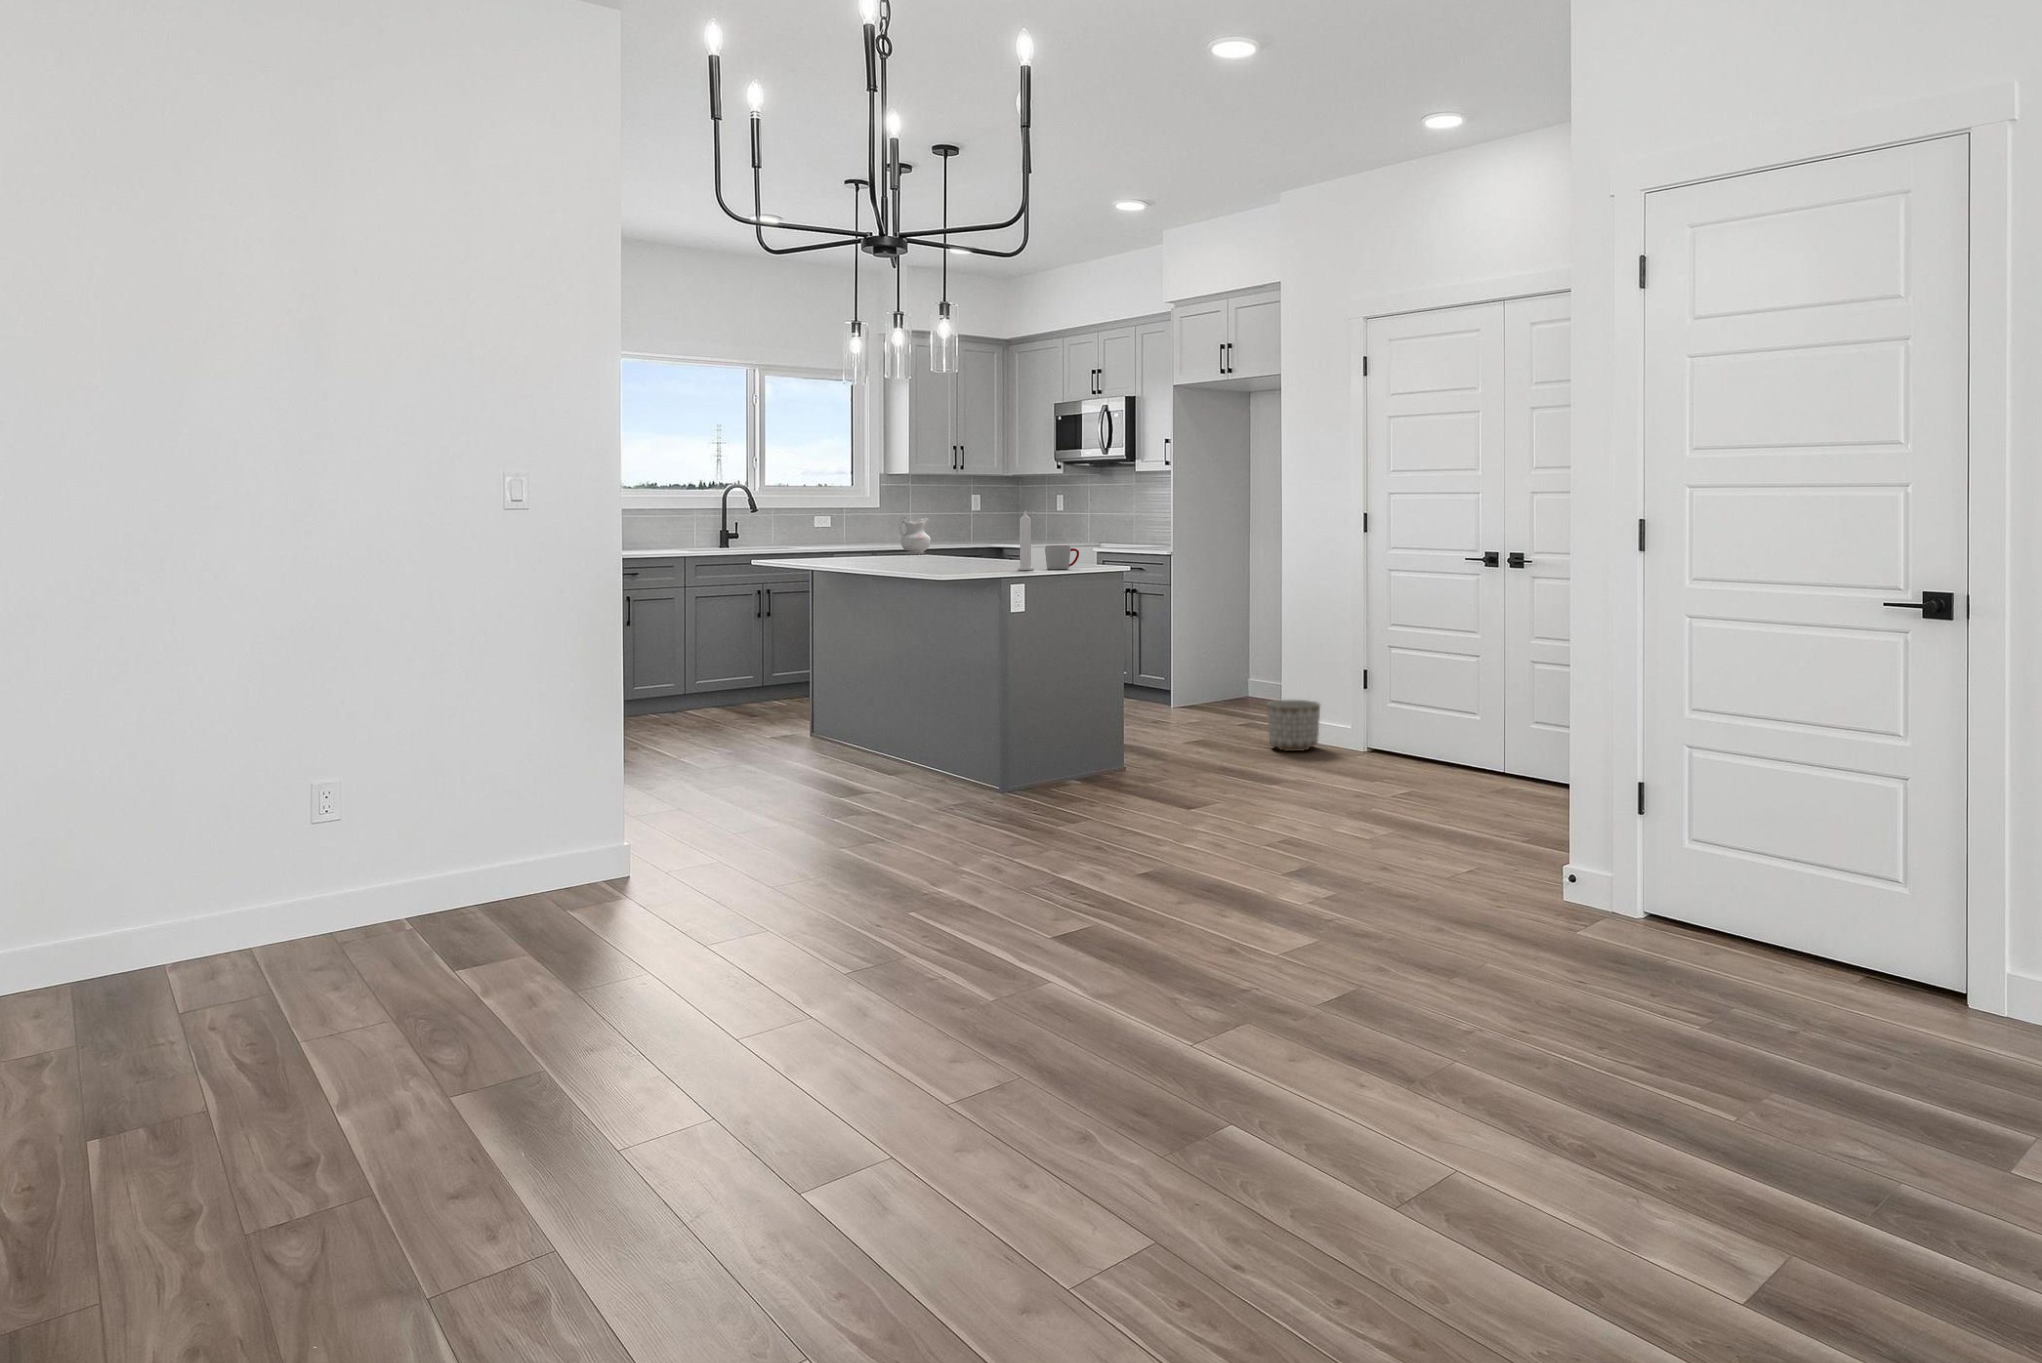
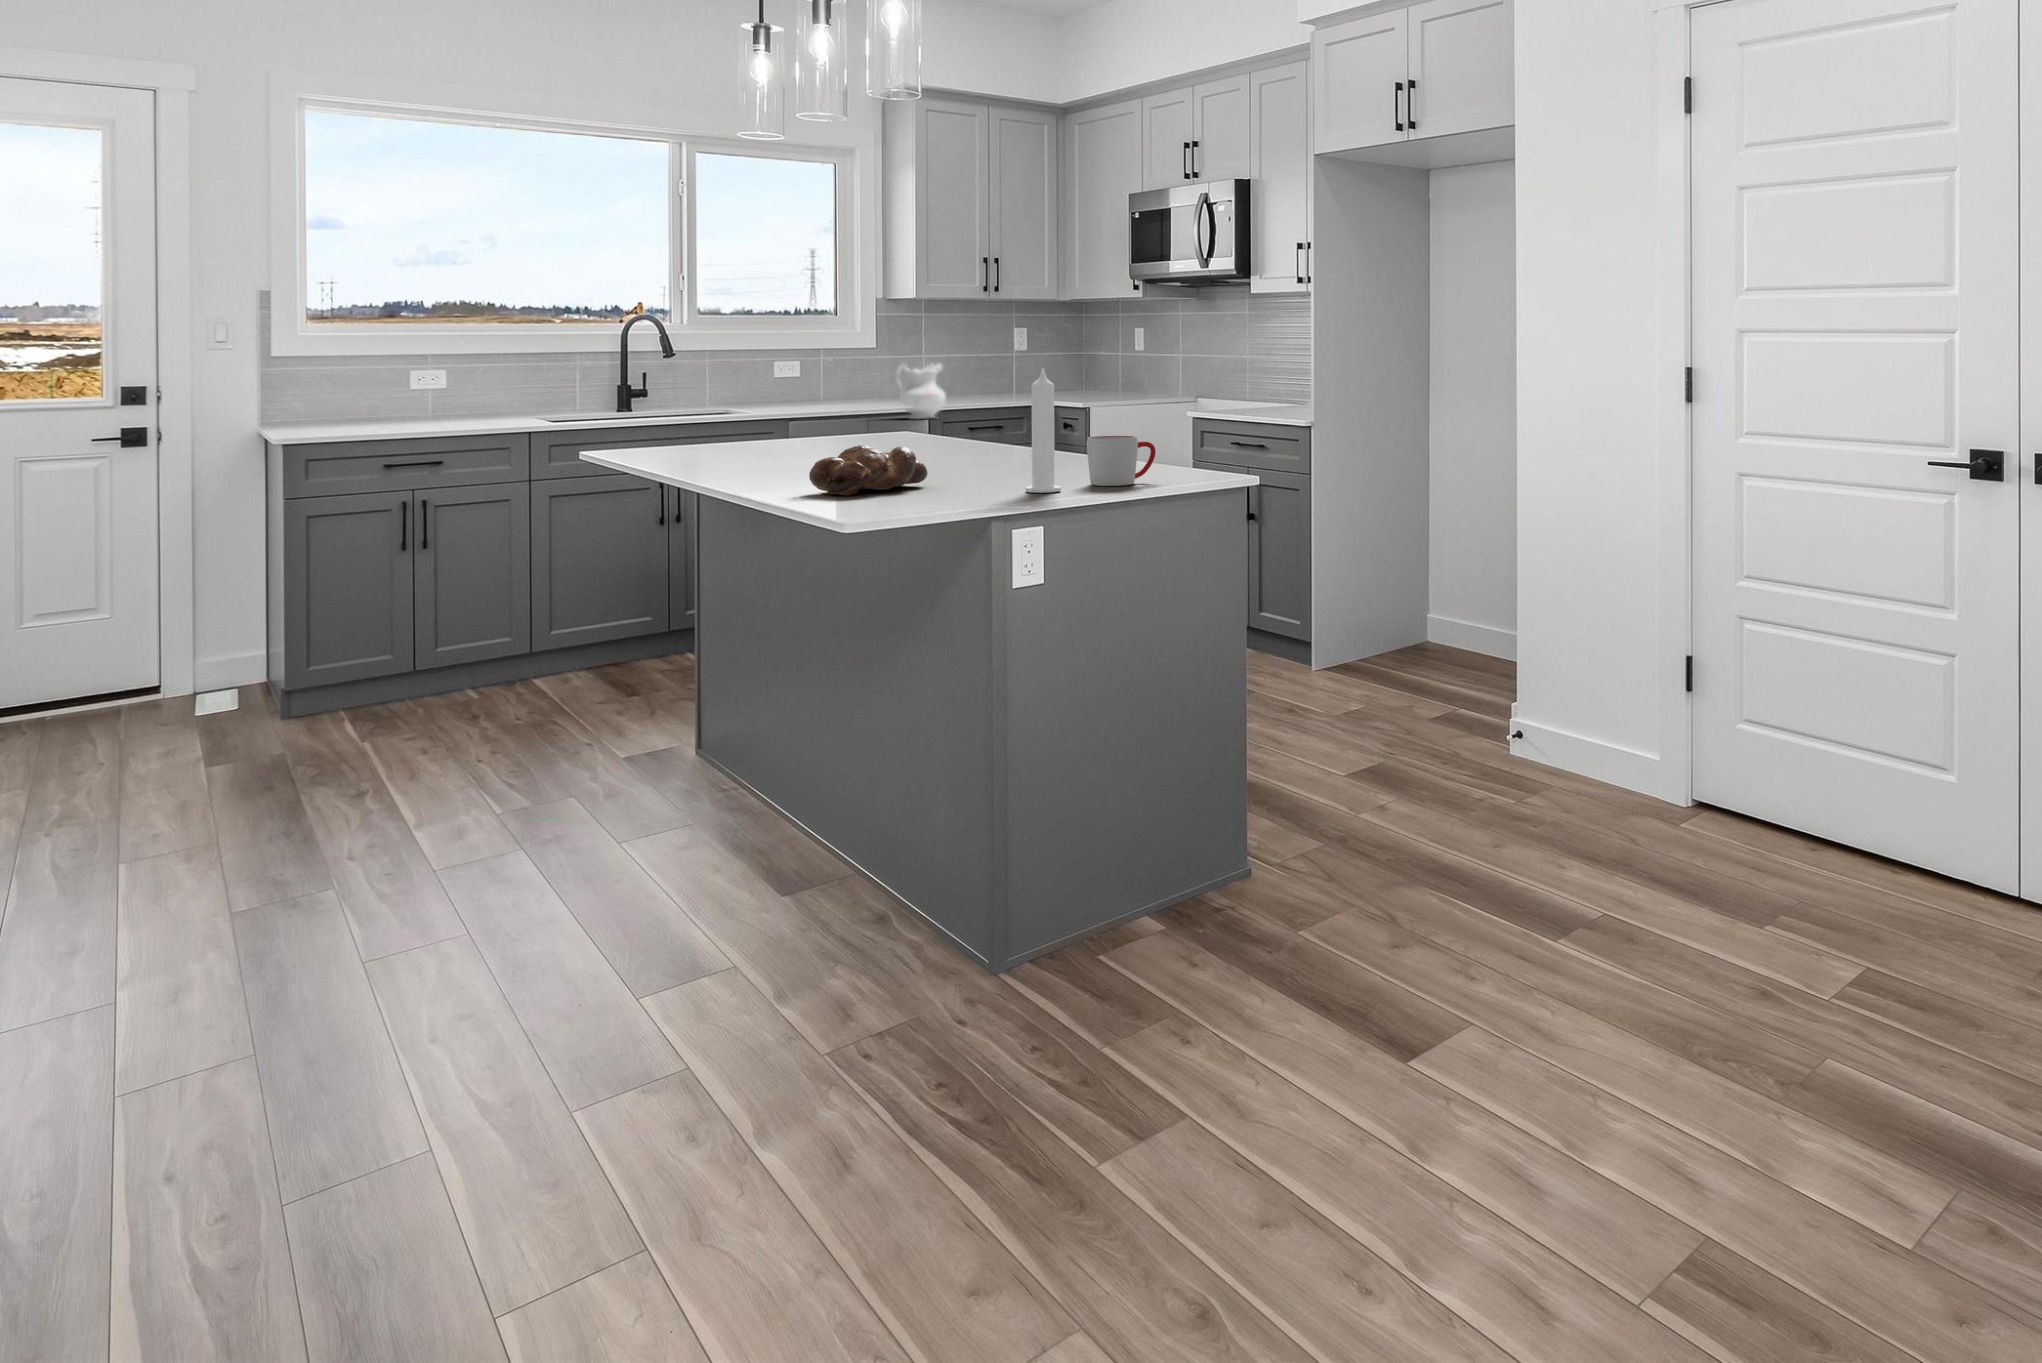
bread loaf: none [914,548,967,570] -> present [809,445,928,495]
planter: present [1267,700,1320,751] -> none [1500,699,1600,803]

